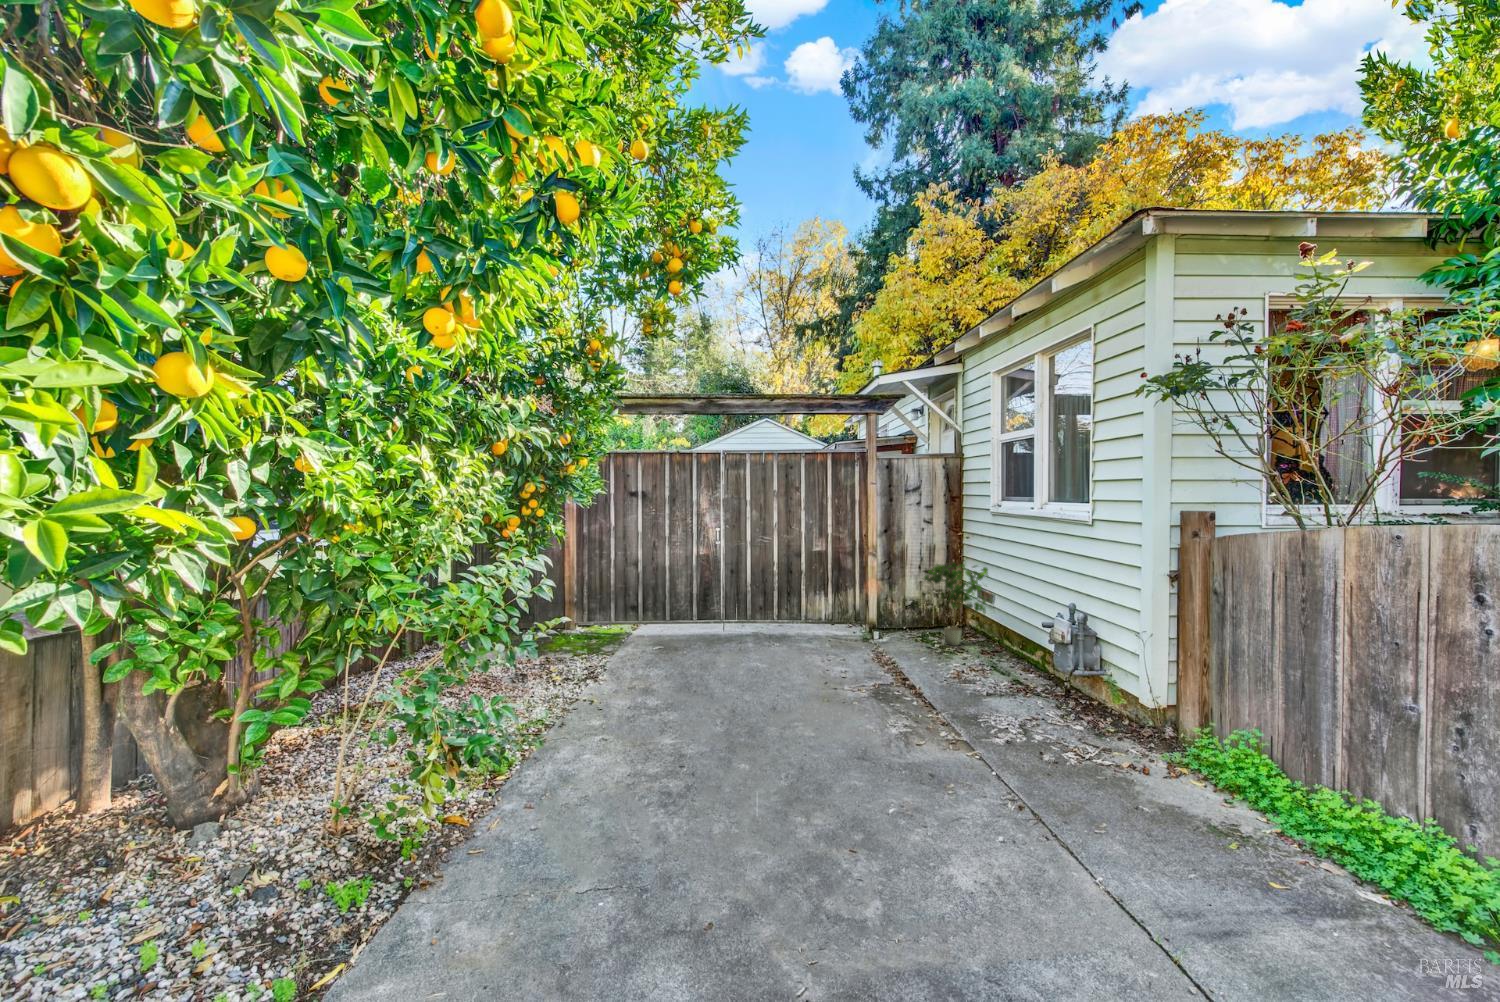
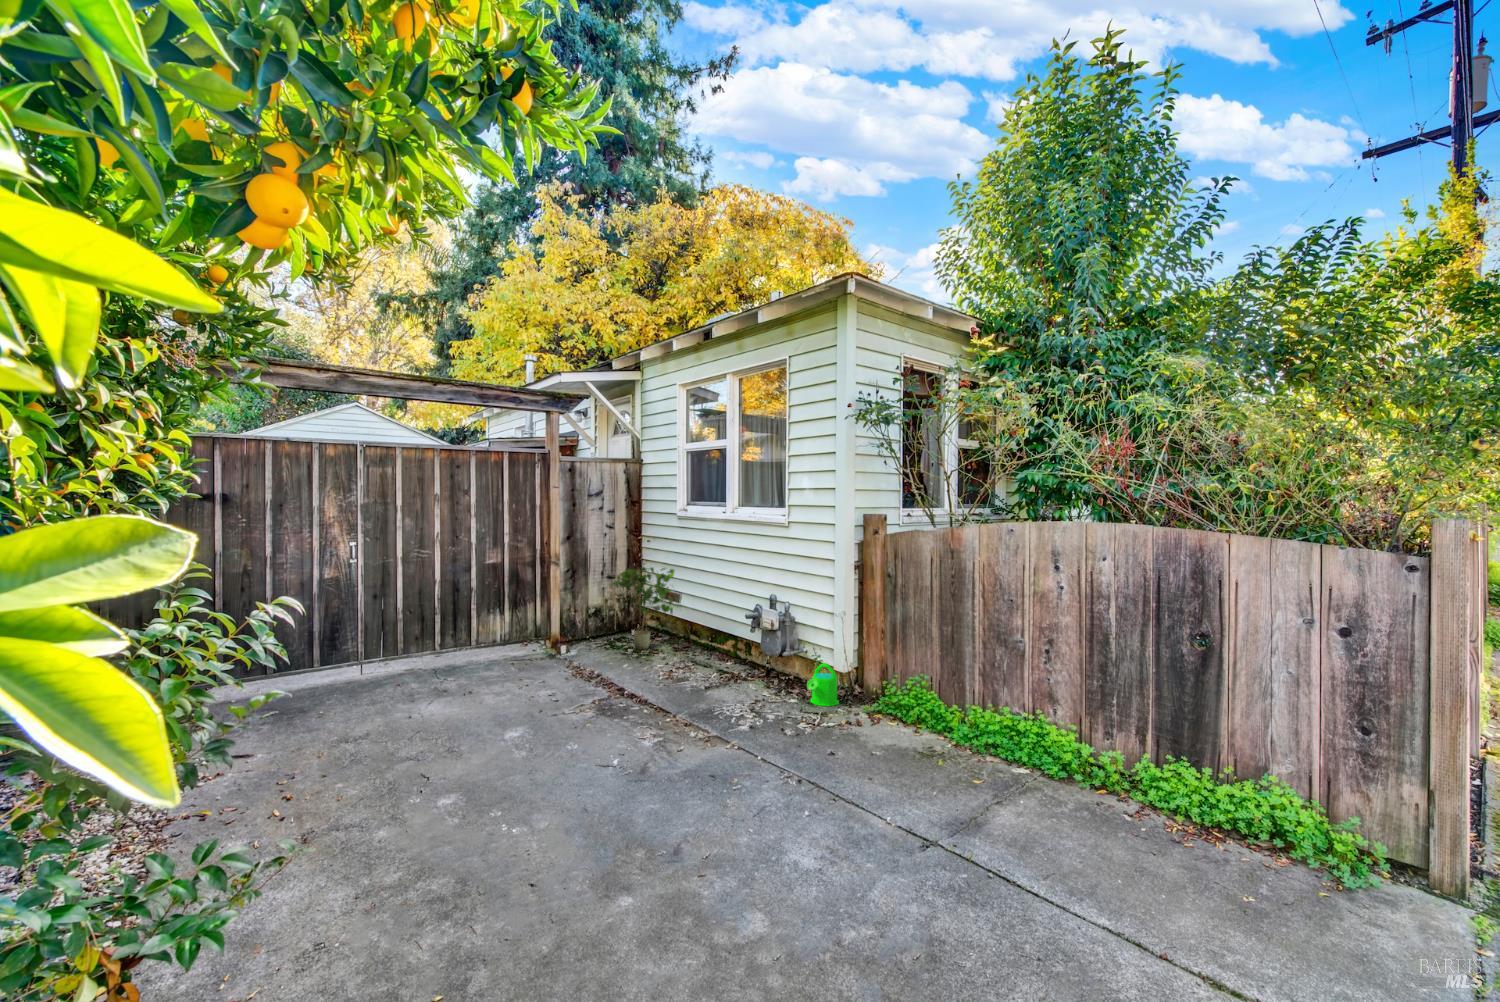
watering can: none [1091,689,1146,743] -> present [807,663,839,706]

